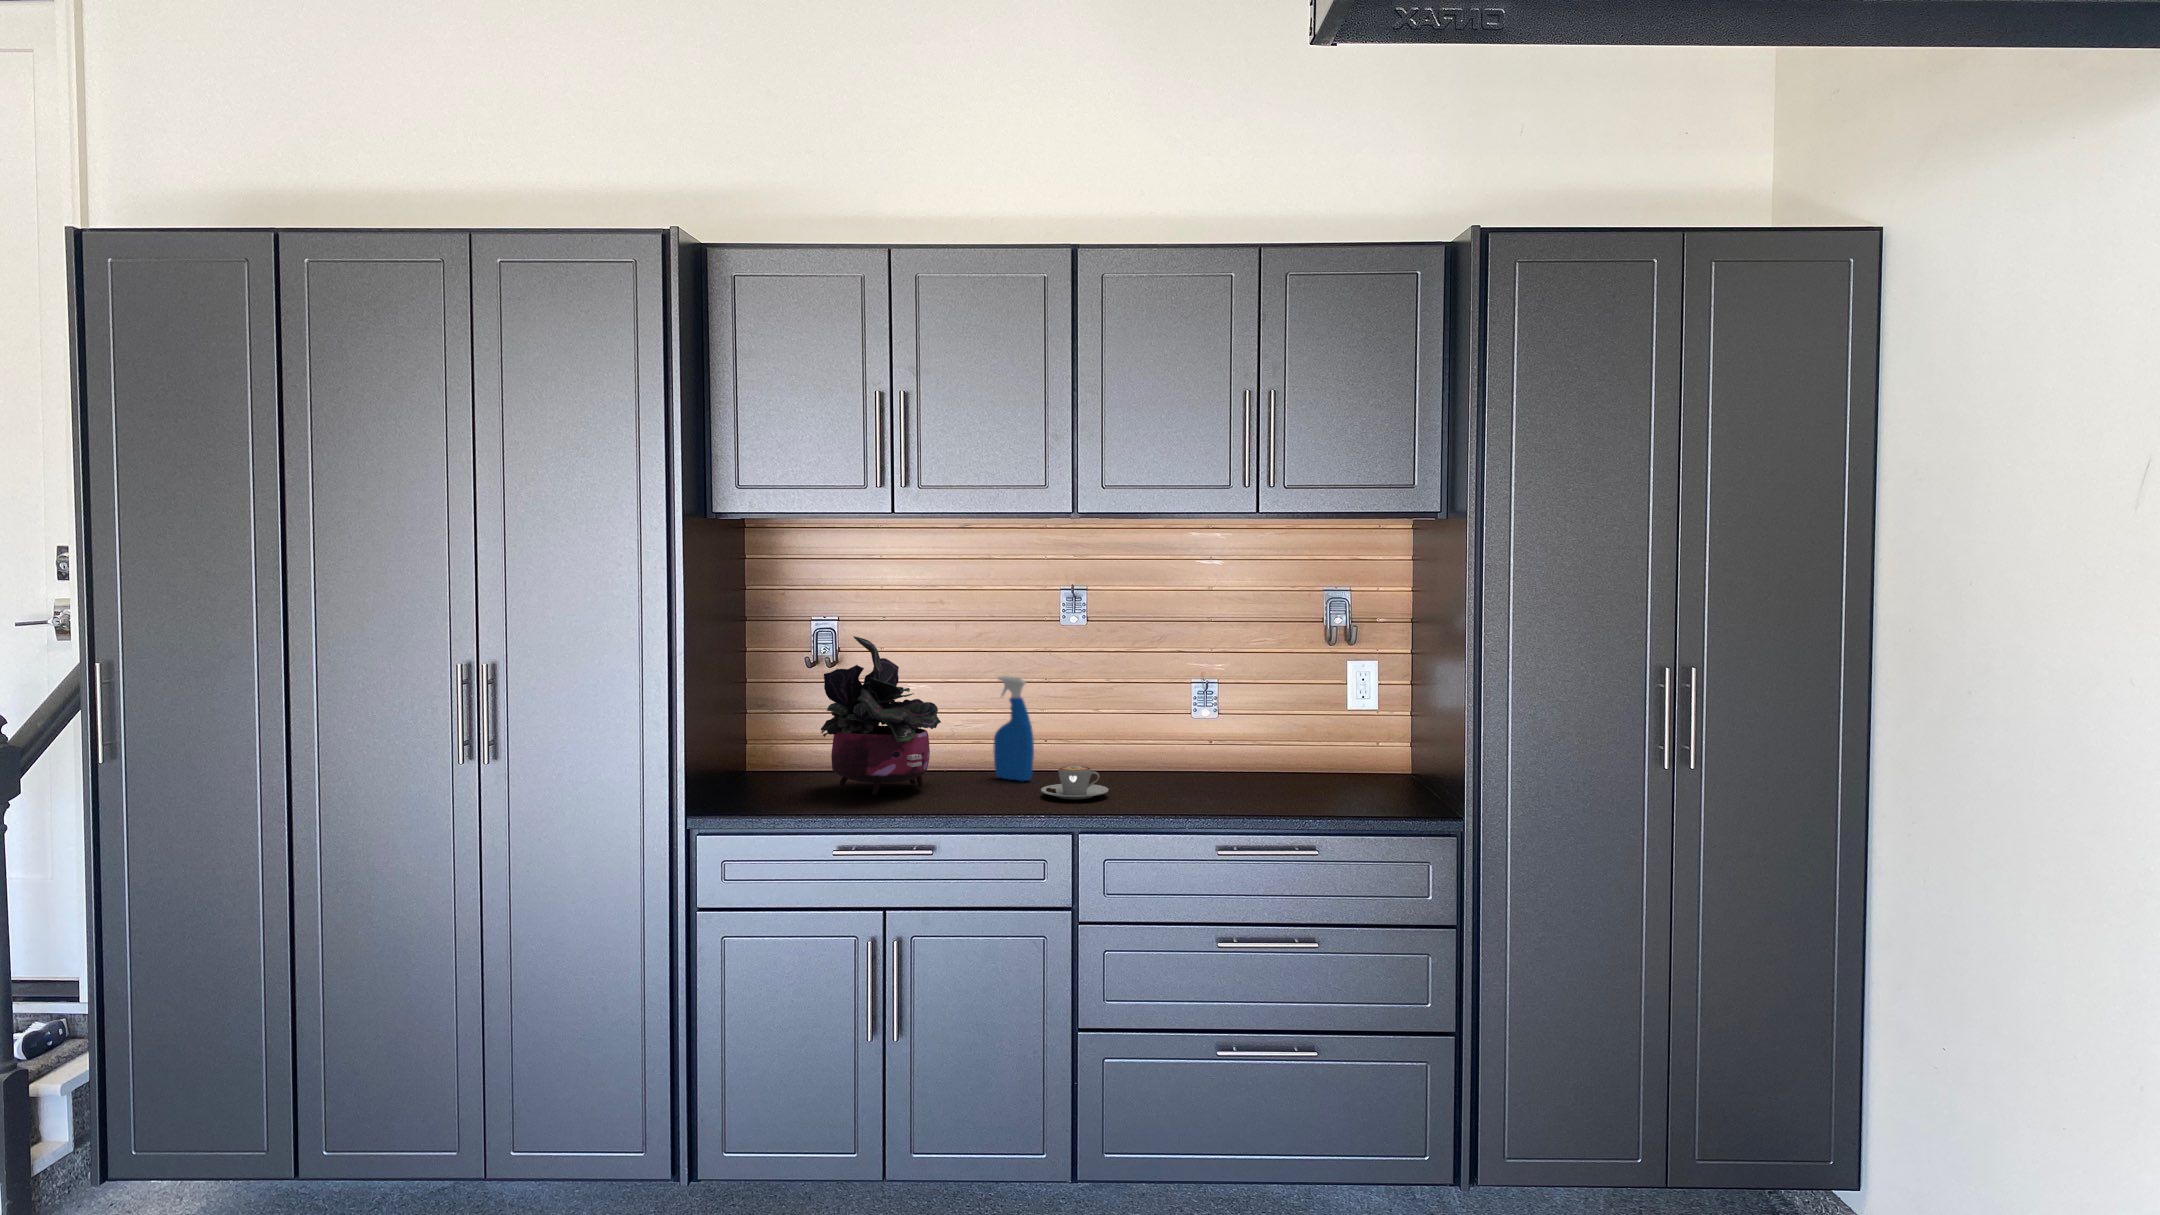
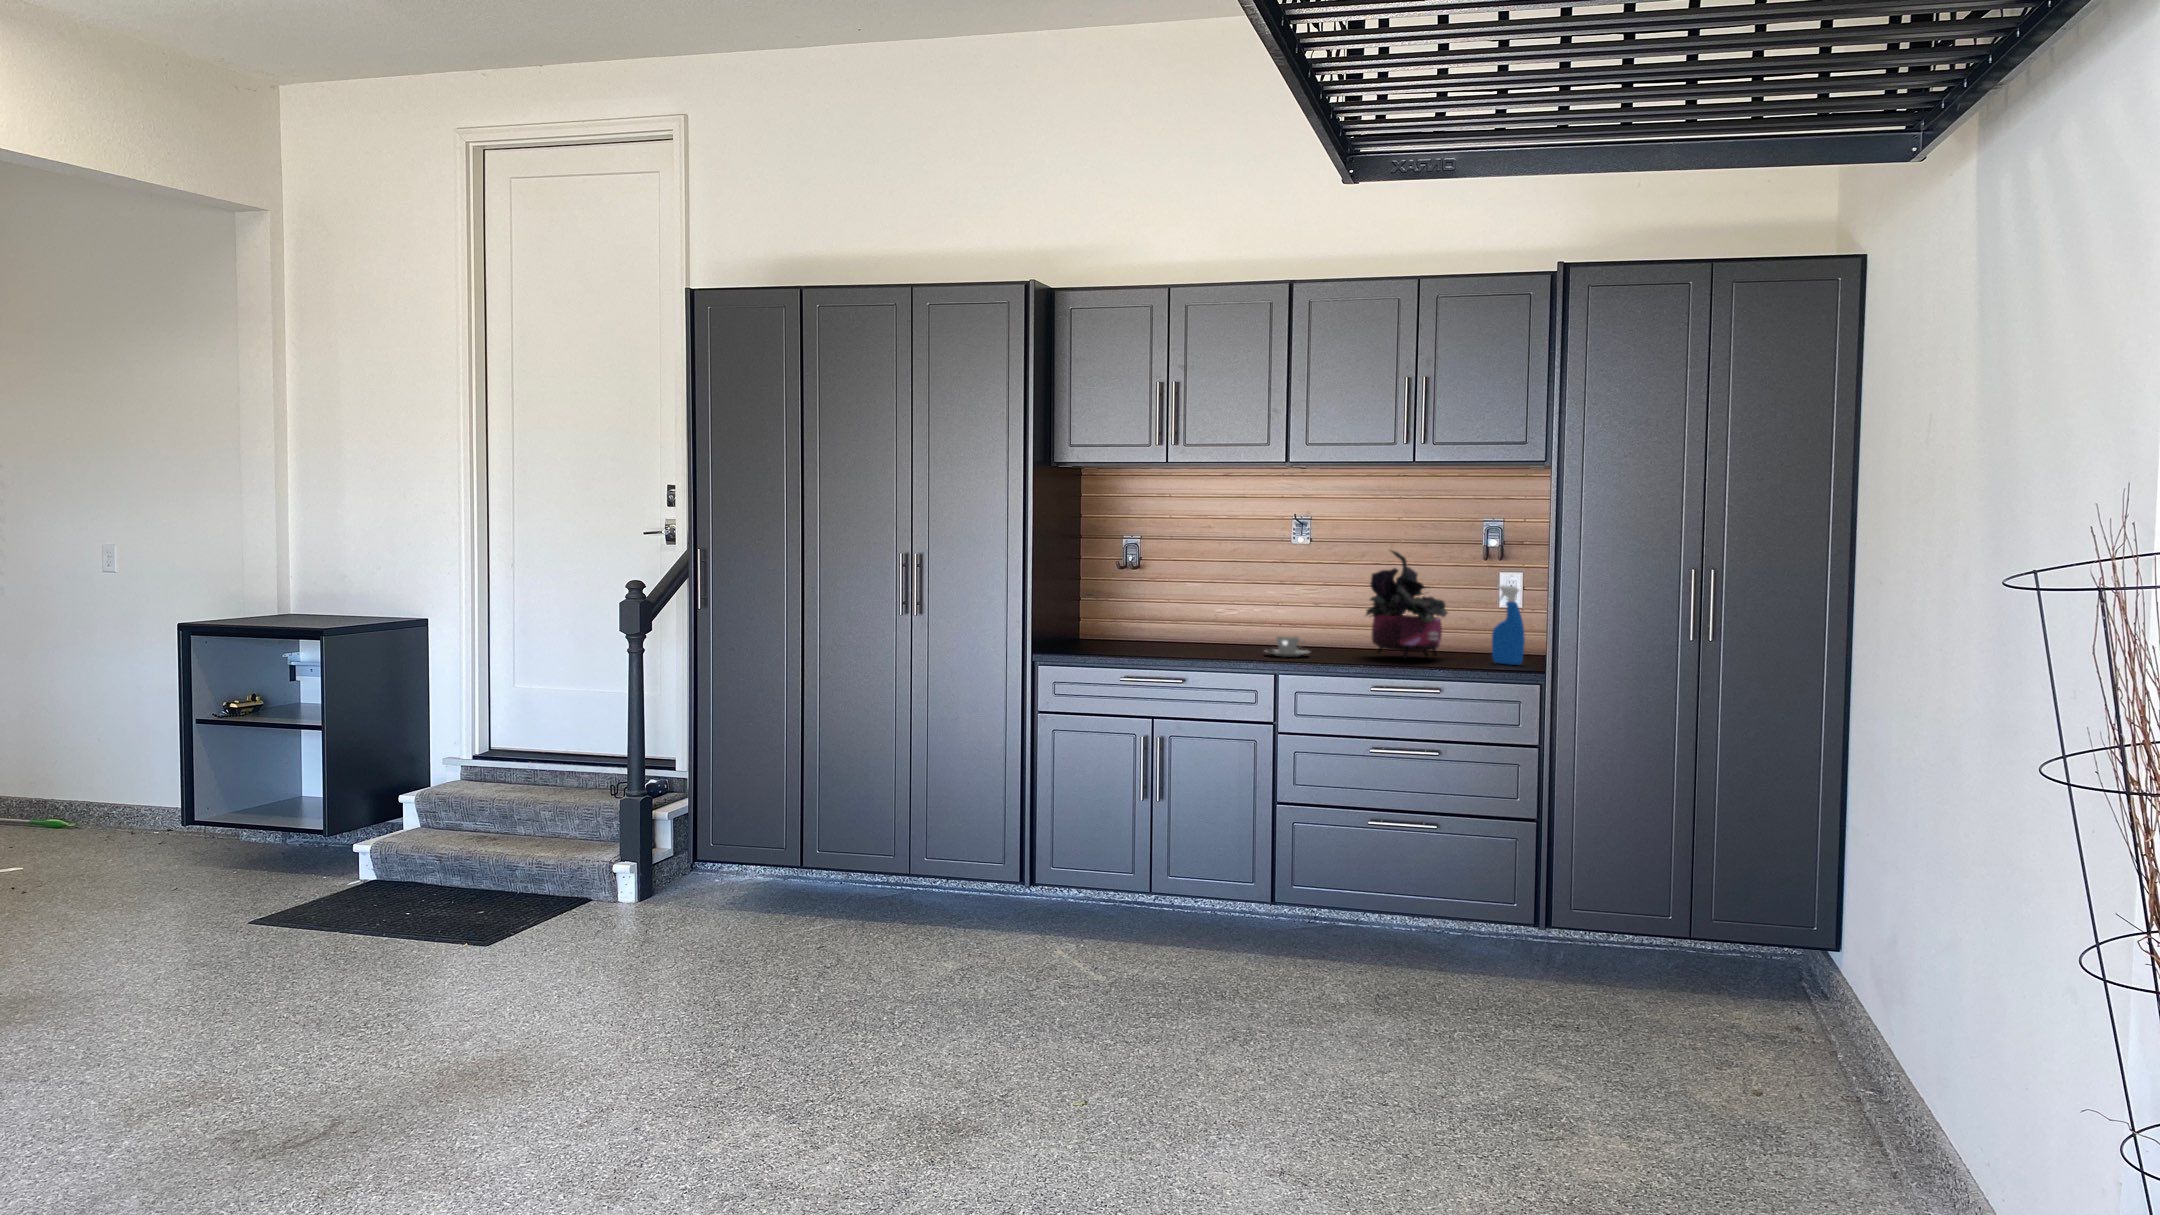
potted plant: present [821,636,941,795] -> present [1366,551,1447,658]
spray bottle: present [993,676,1034,781] -> present [1492,585,1525,665]

